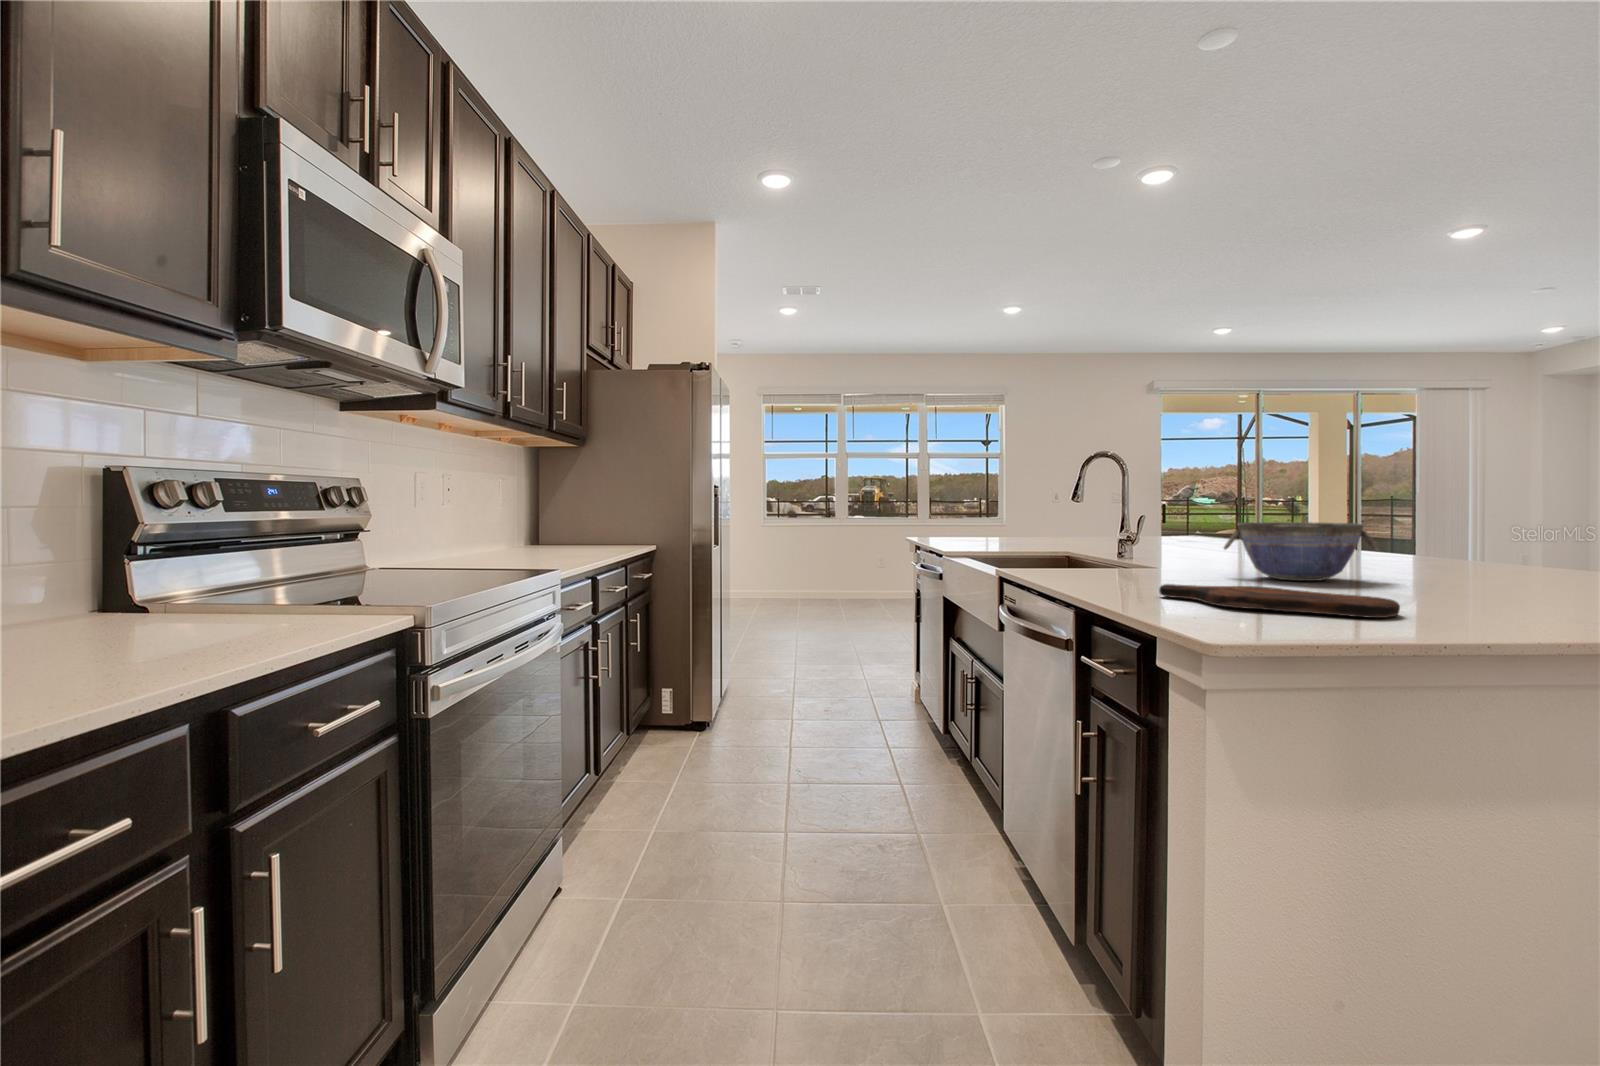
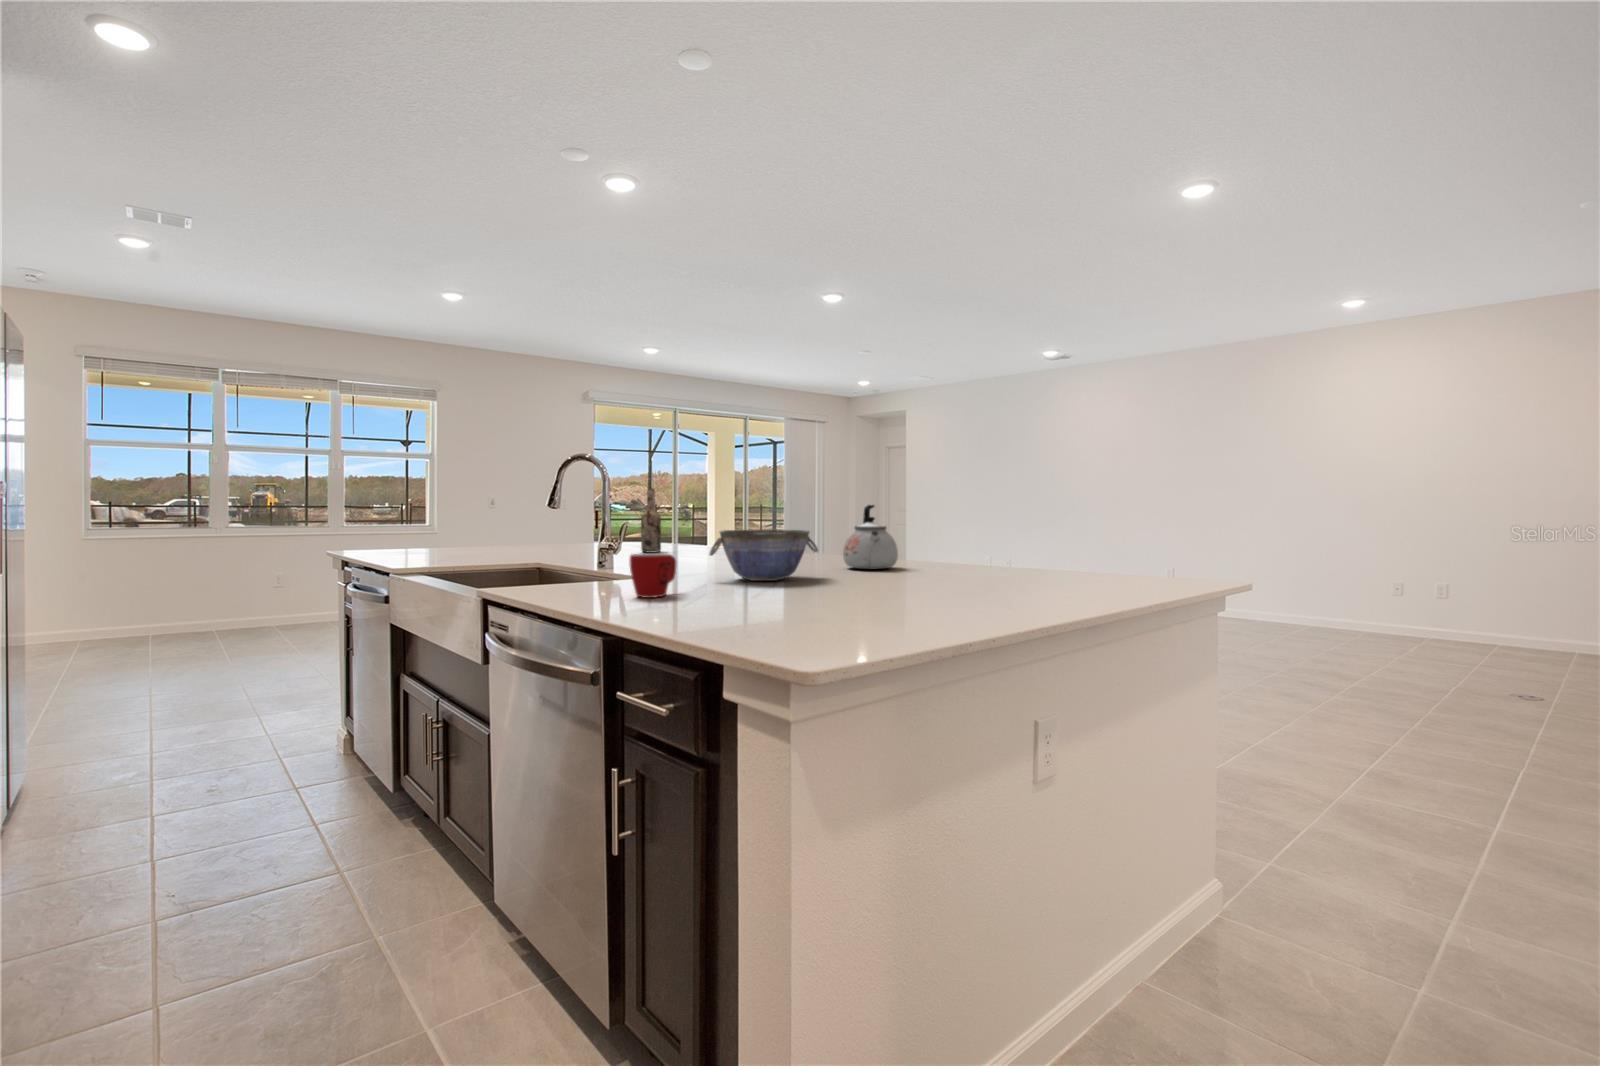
wine bottle: none [1184,478,1209,549] -> present [641,488,661,552]
kettle: none [1444,490,1549,579] -> present [843,505,898,569]
mug: none [1120,543,1172,584] -> present [630,553,676,598]
cutting board: present [1159,584,1400,618] -> none [686,593,883,619]

